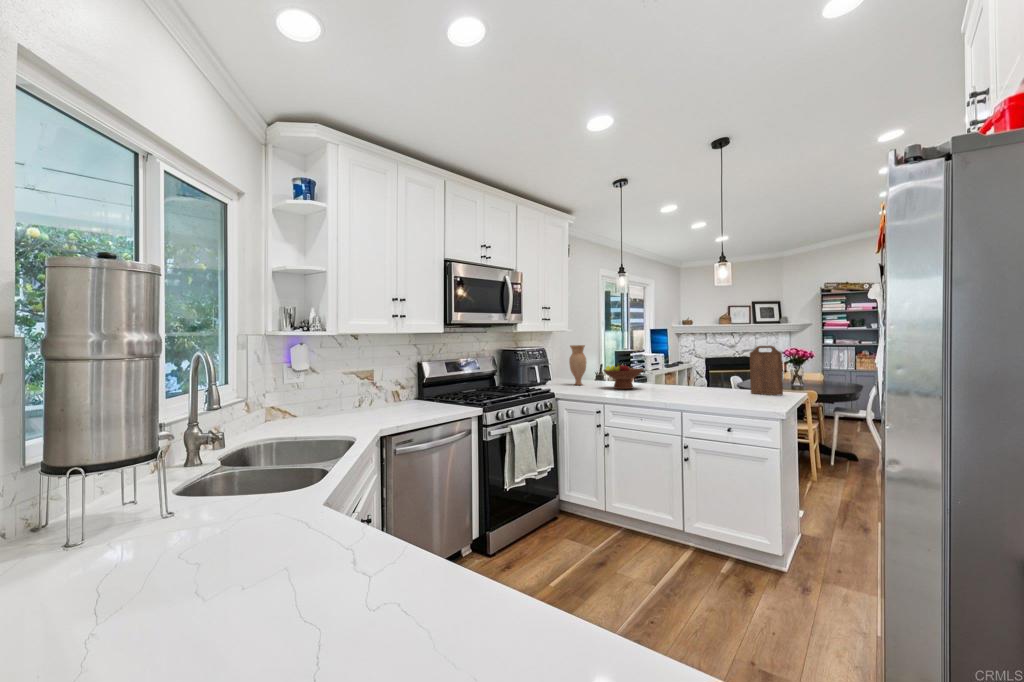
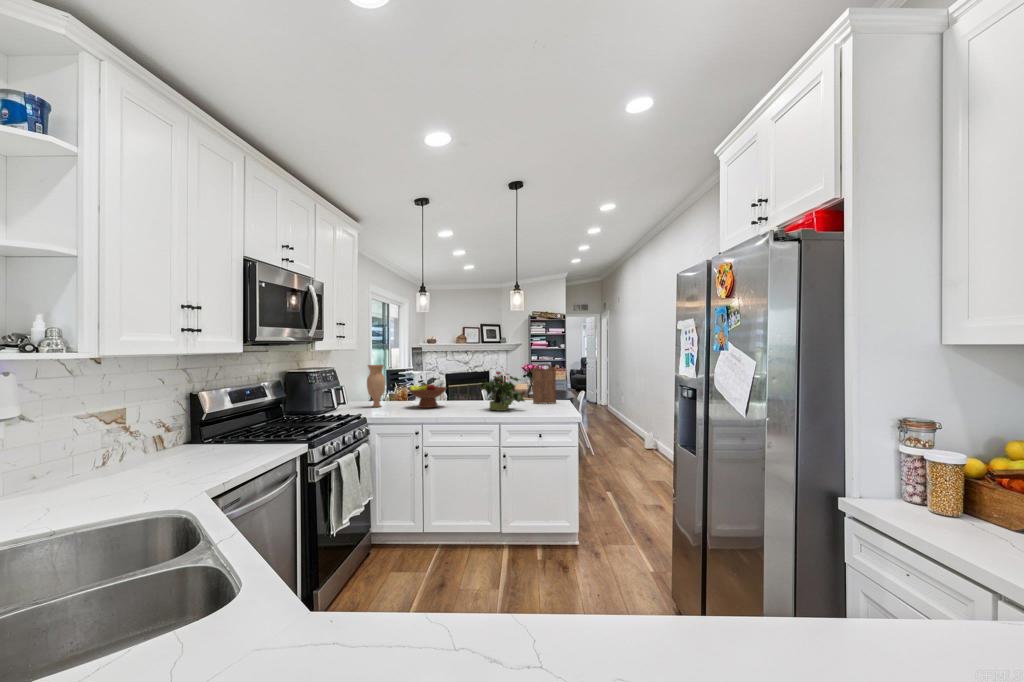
potted plant: none [671,352,722,398] -> present [481,371,525,411]

